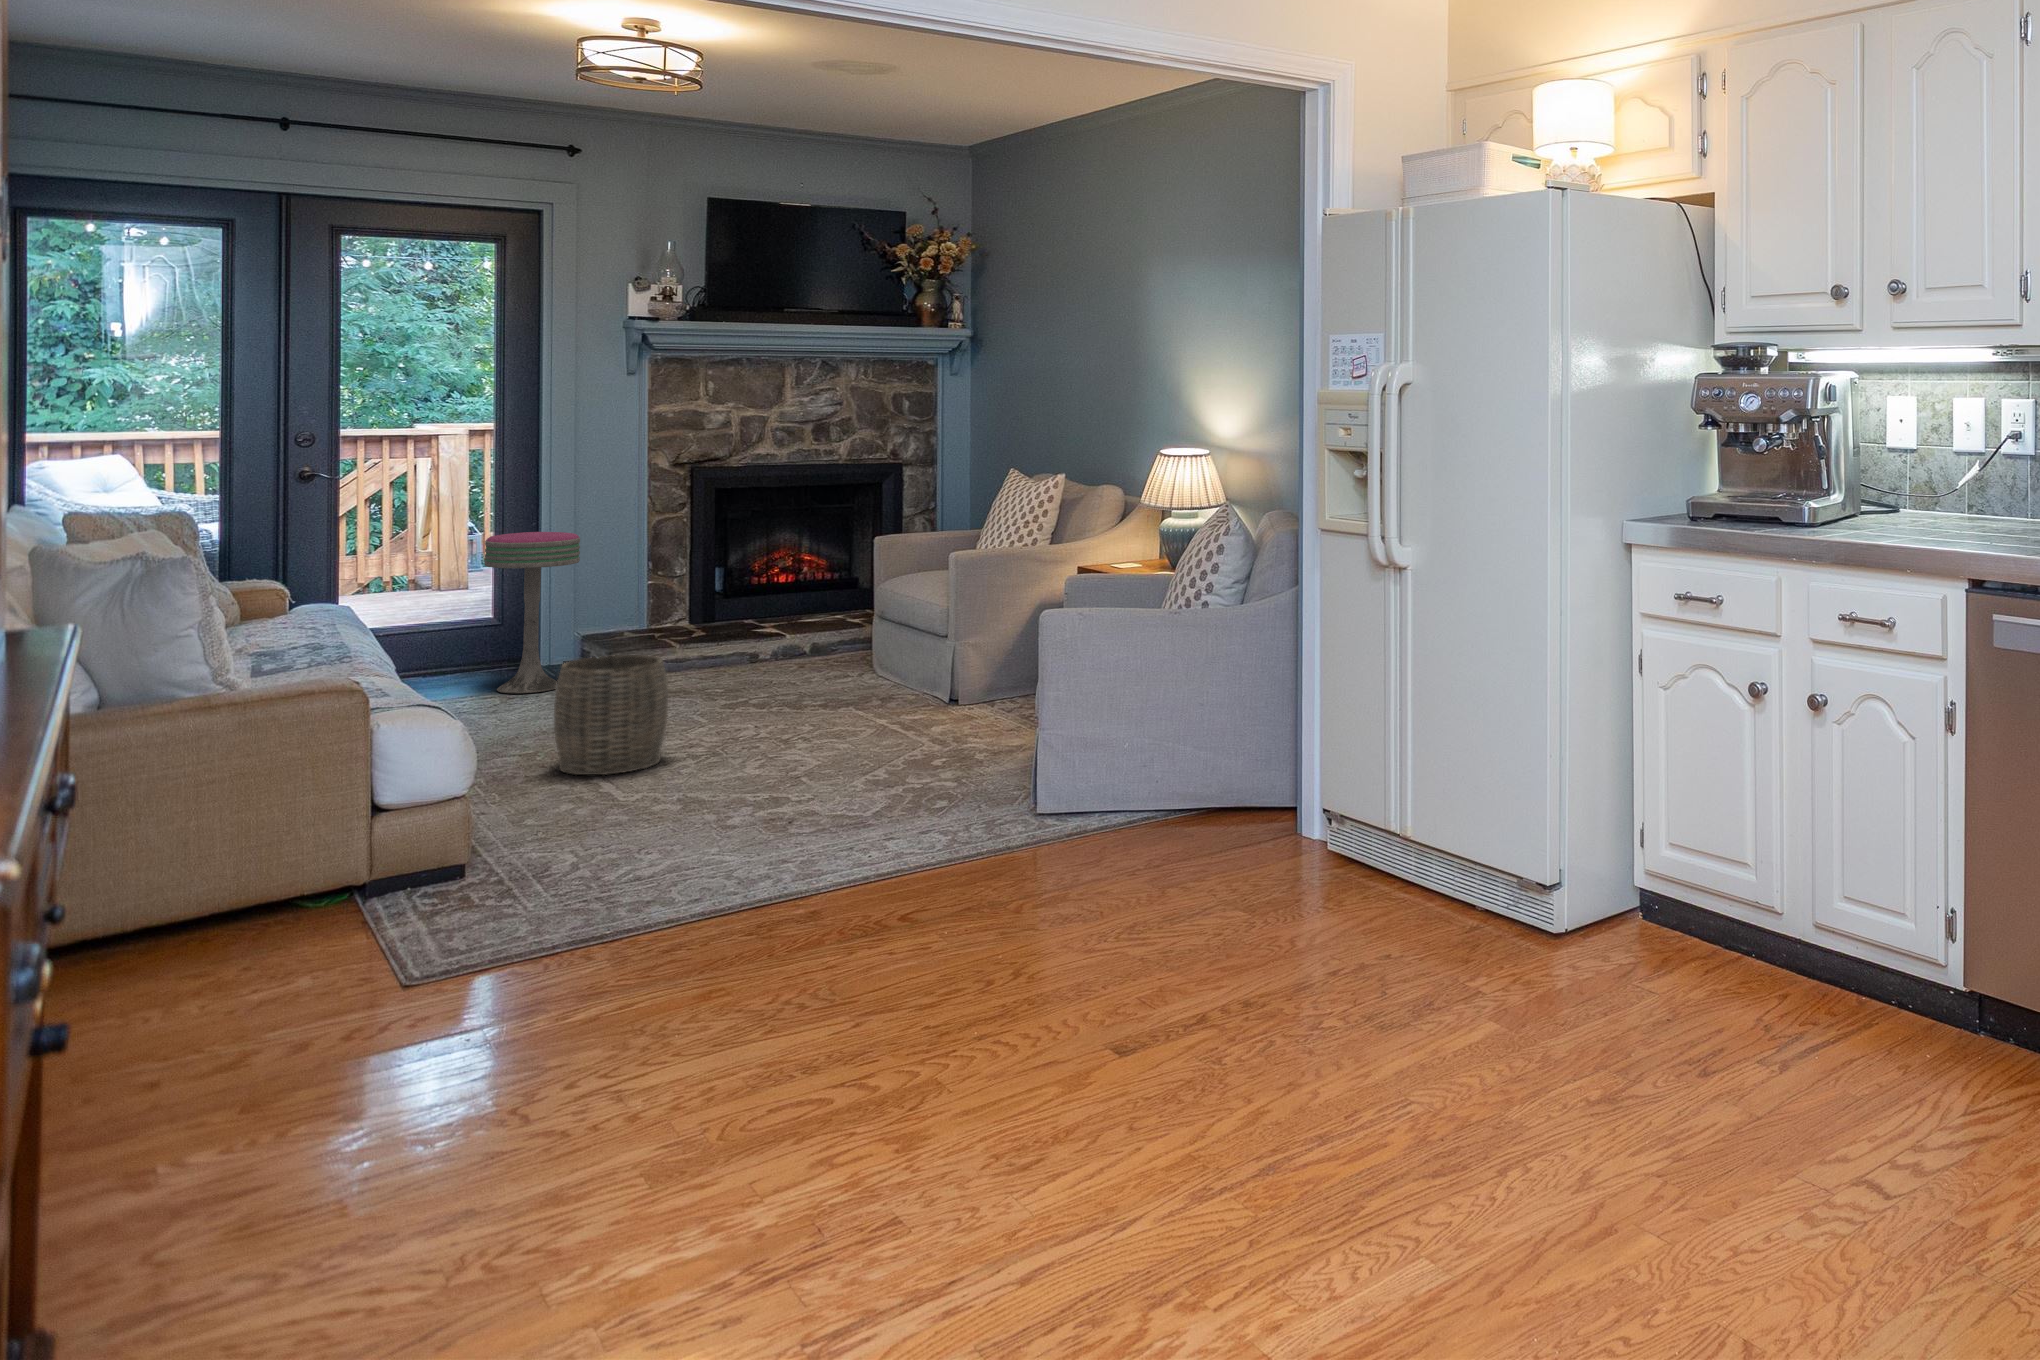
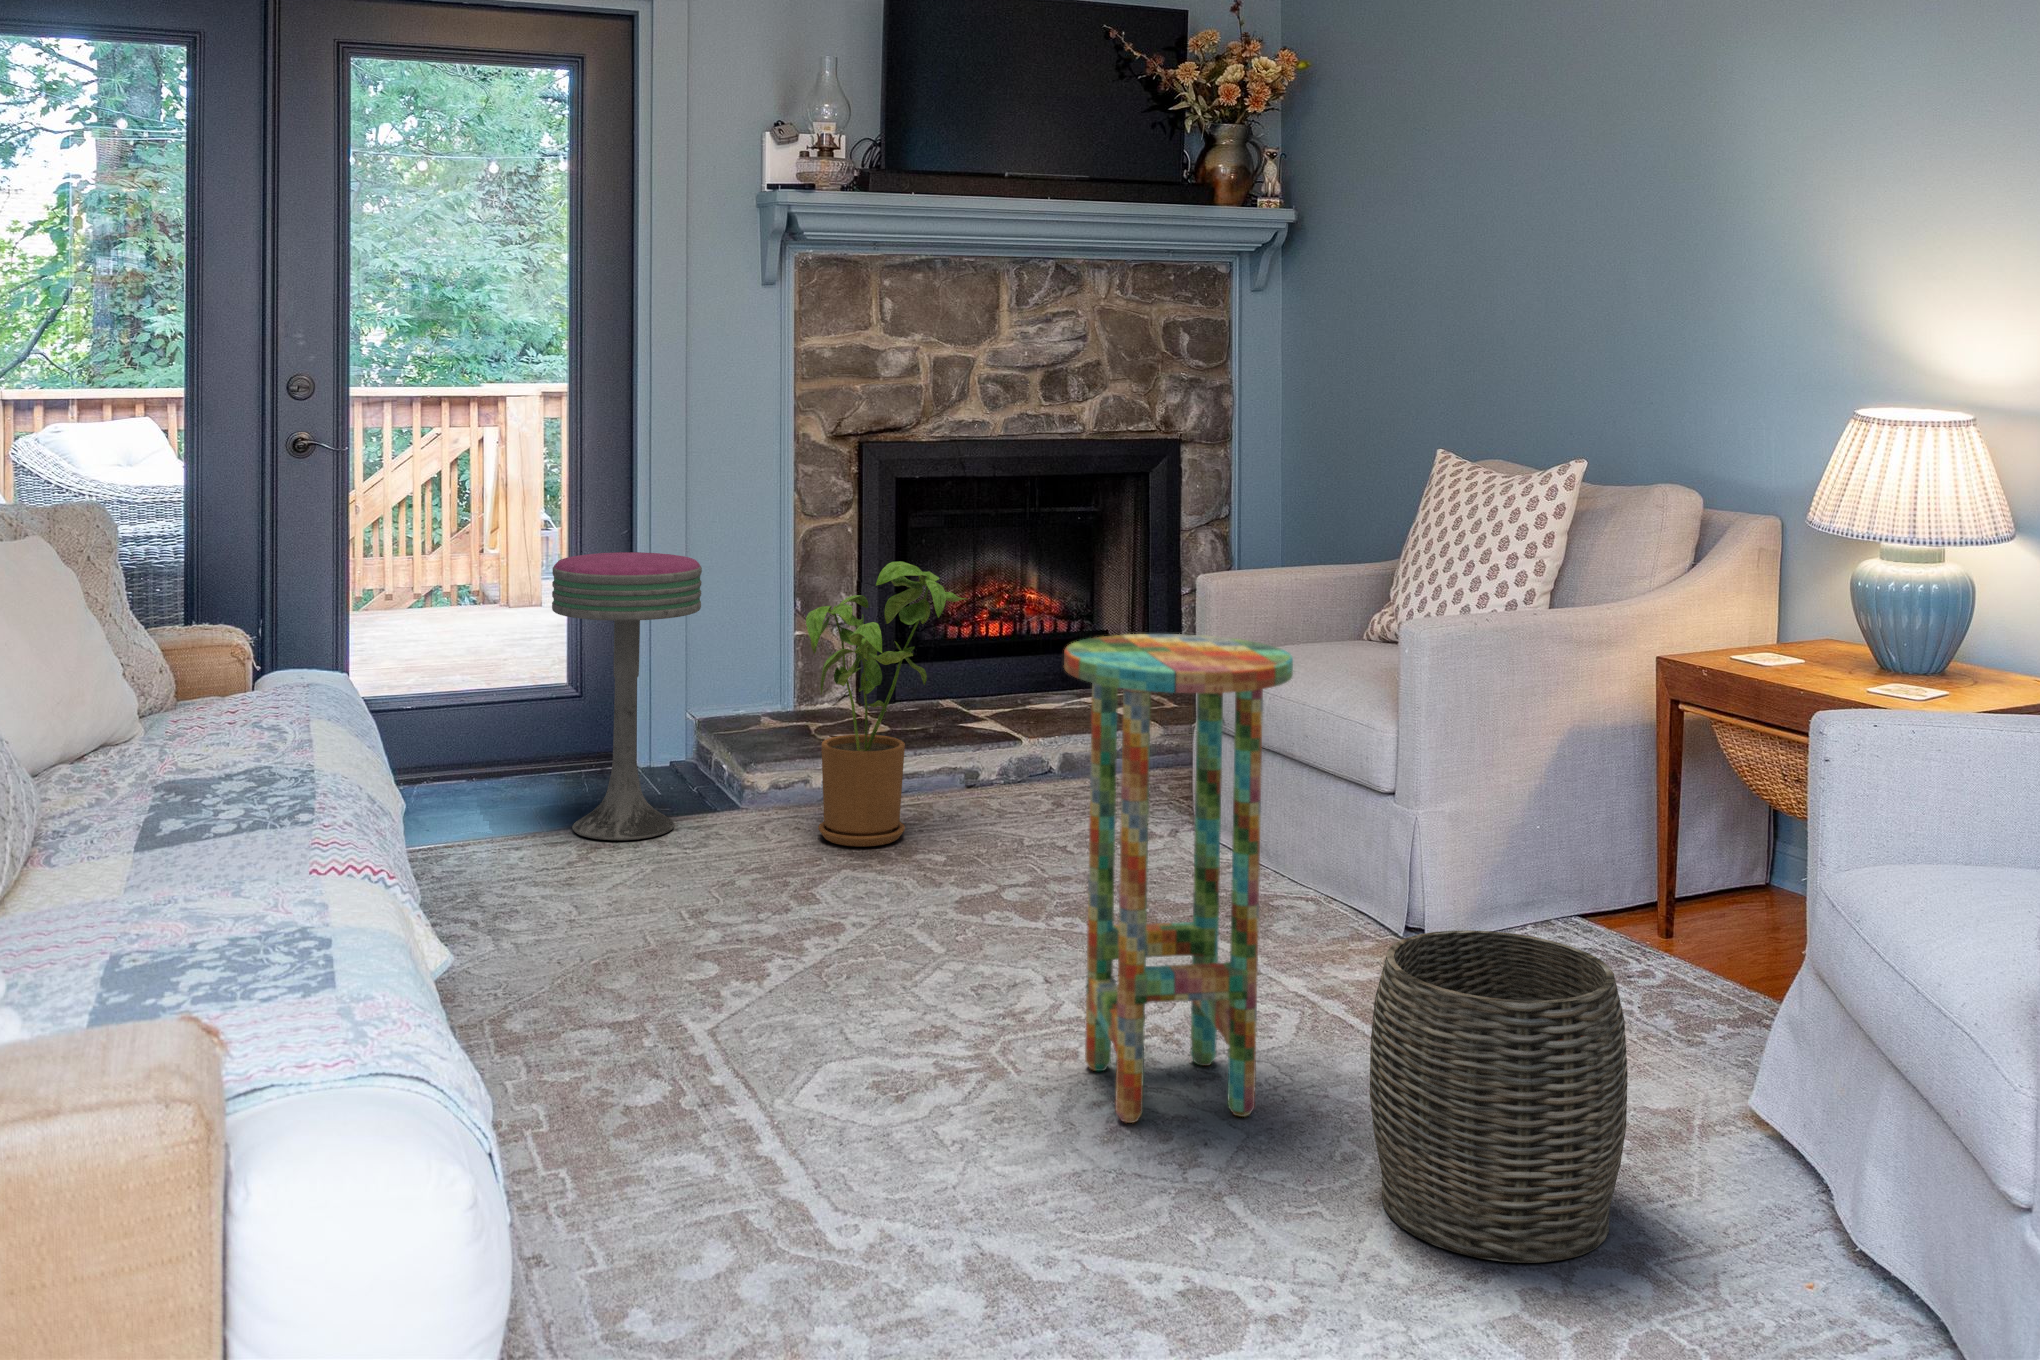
house plant: none [644,530,742,687] -> present [806,561,967,847]
side table: none [753,546,864,763] -> present [1064,634,1293,1123]
woven basket: present [554,655,668,775] -> present [1370,930,1627,1263]

